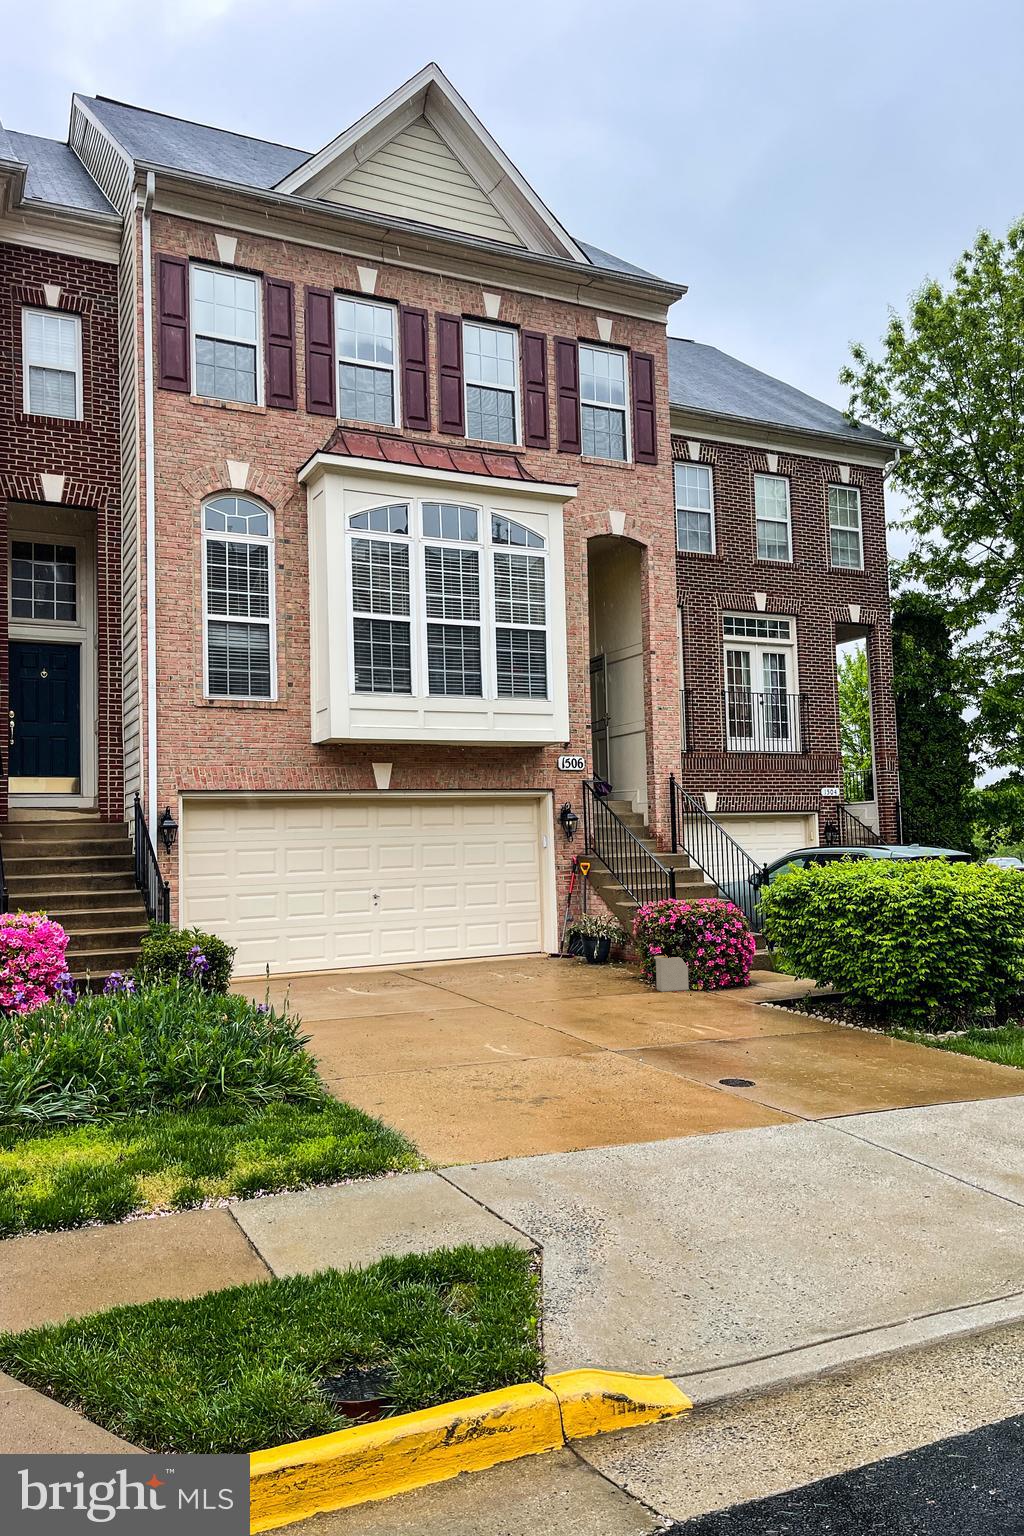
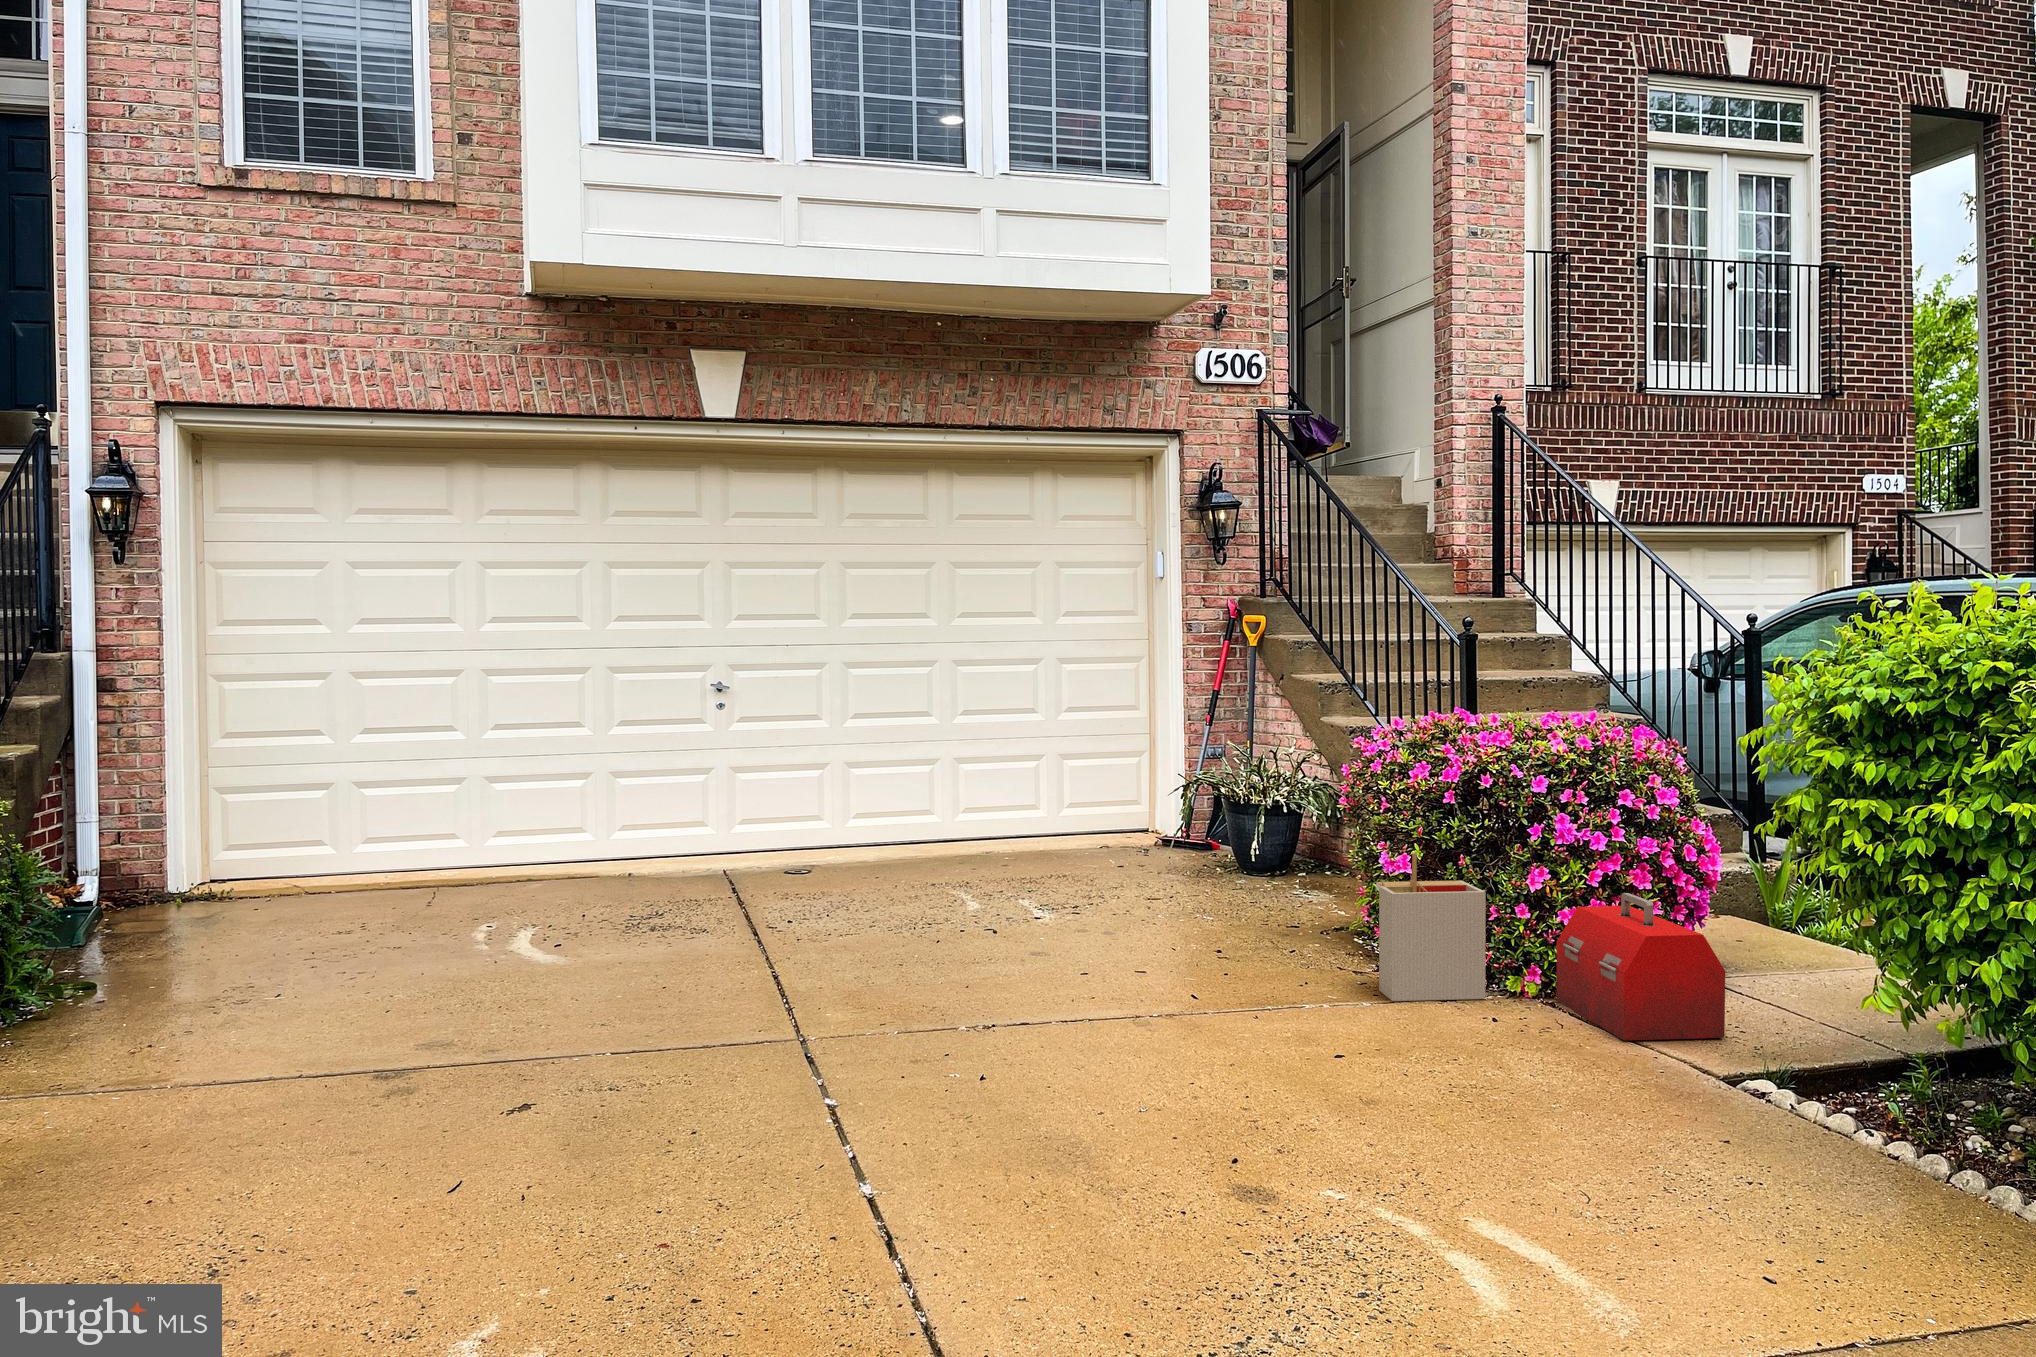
toolbox: none [708,954,755,994] -> present [1556,893,1725,1041]

